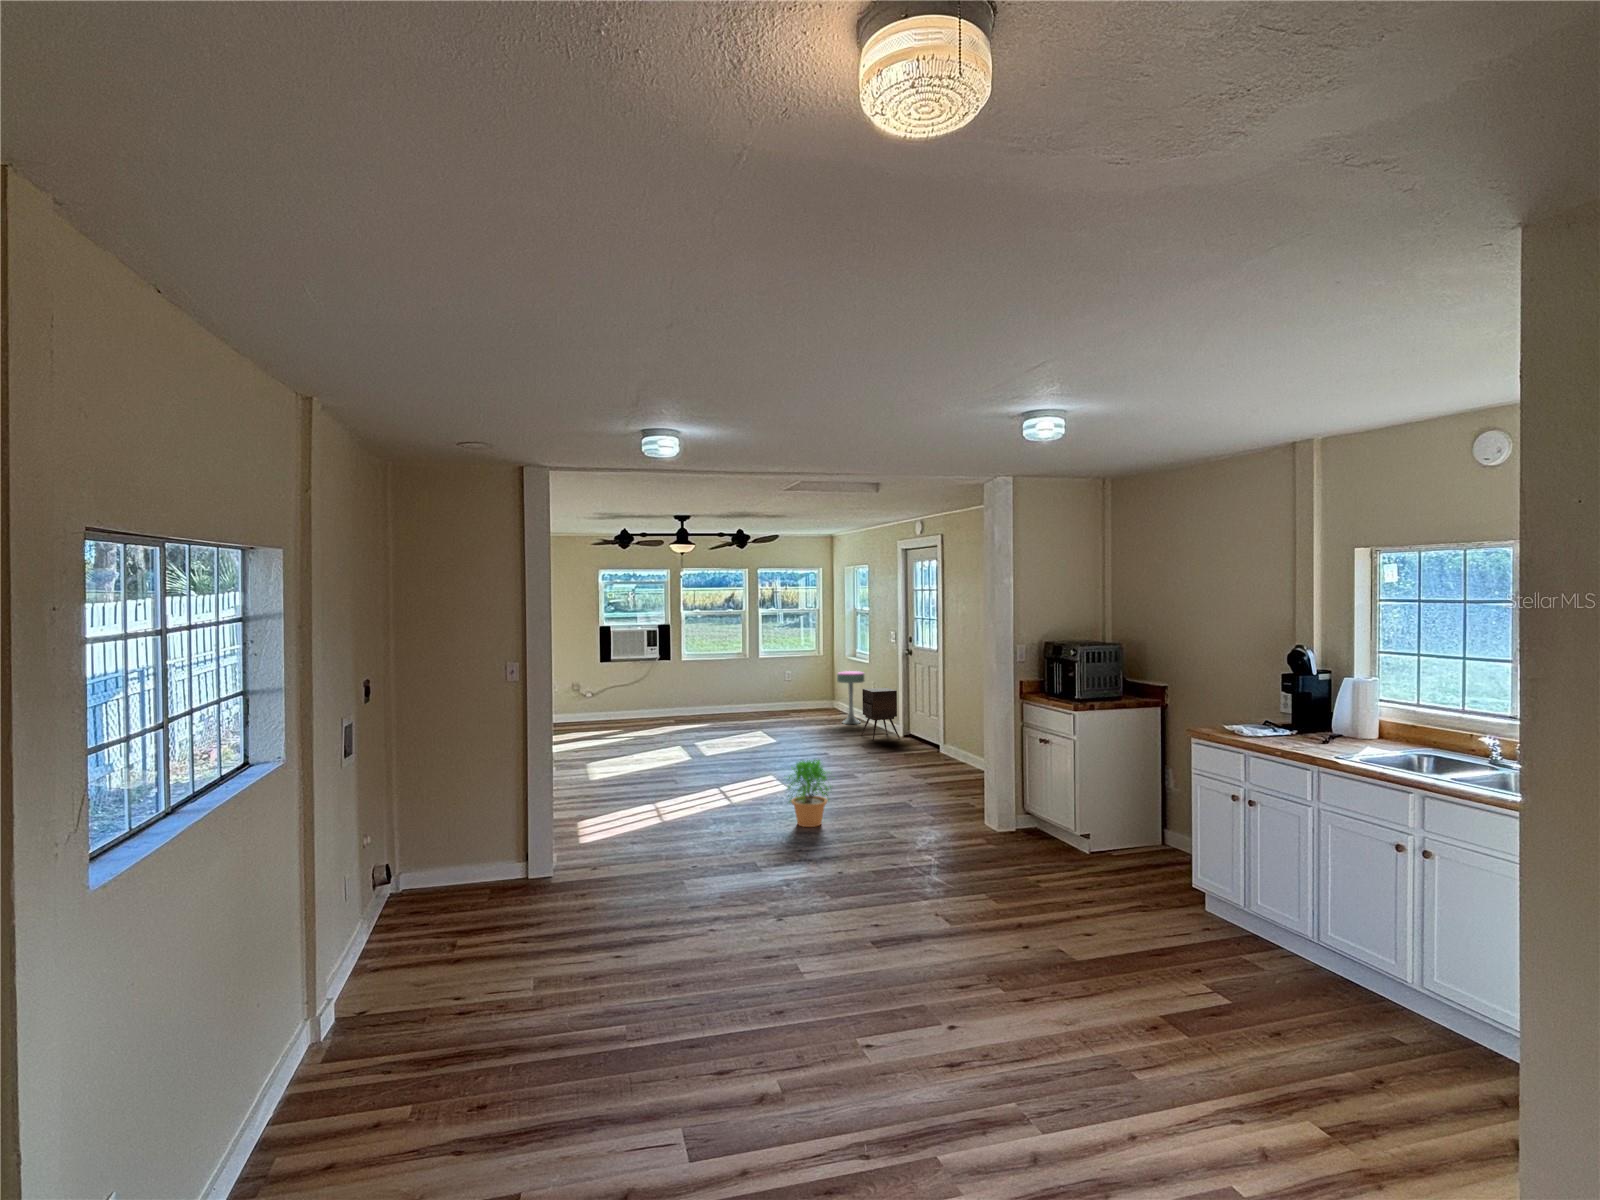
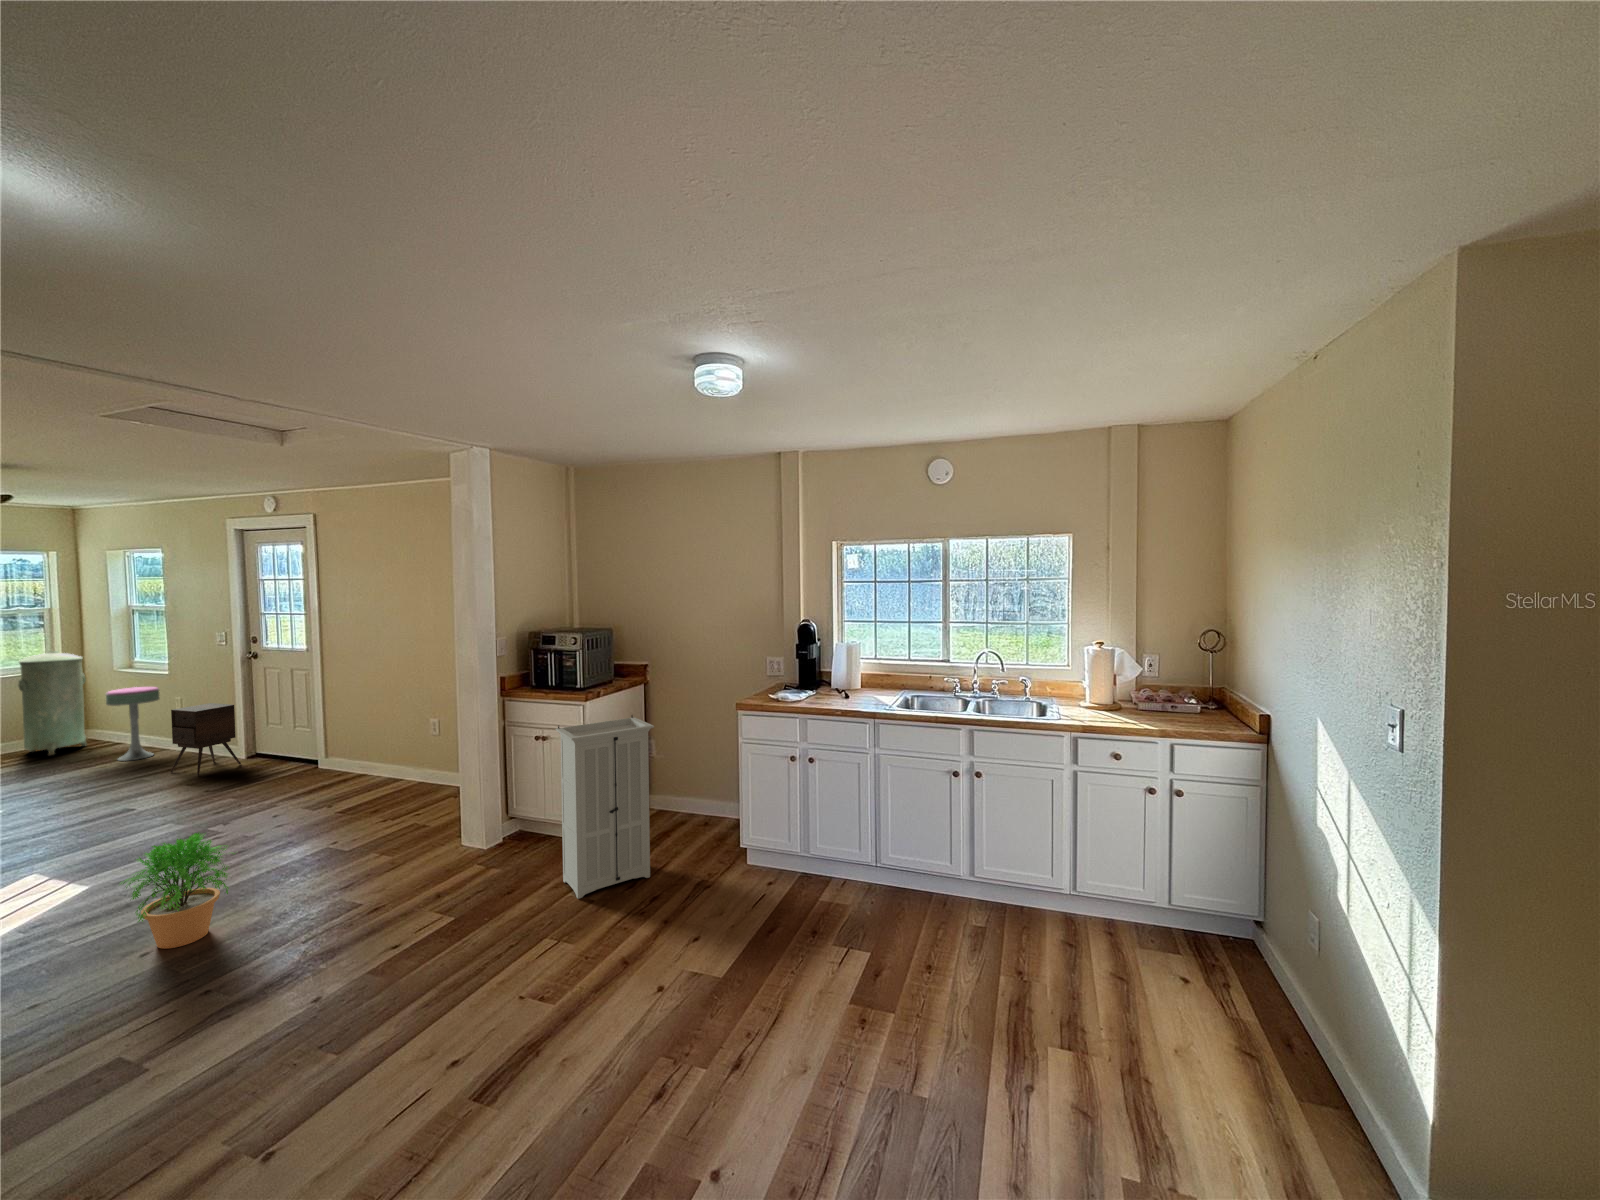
trash can: none [803,641,834,714] -> present [18,651,87,755]
storage cabinet: none [1023,726,1106,888] -> present [556,716,654,899]

